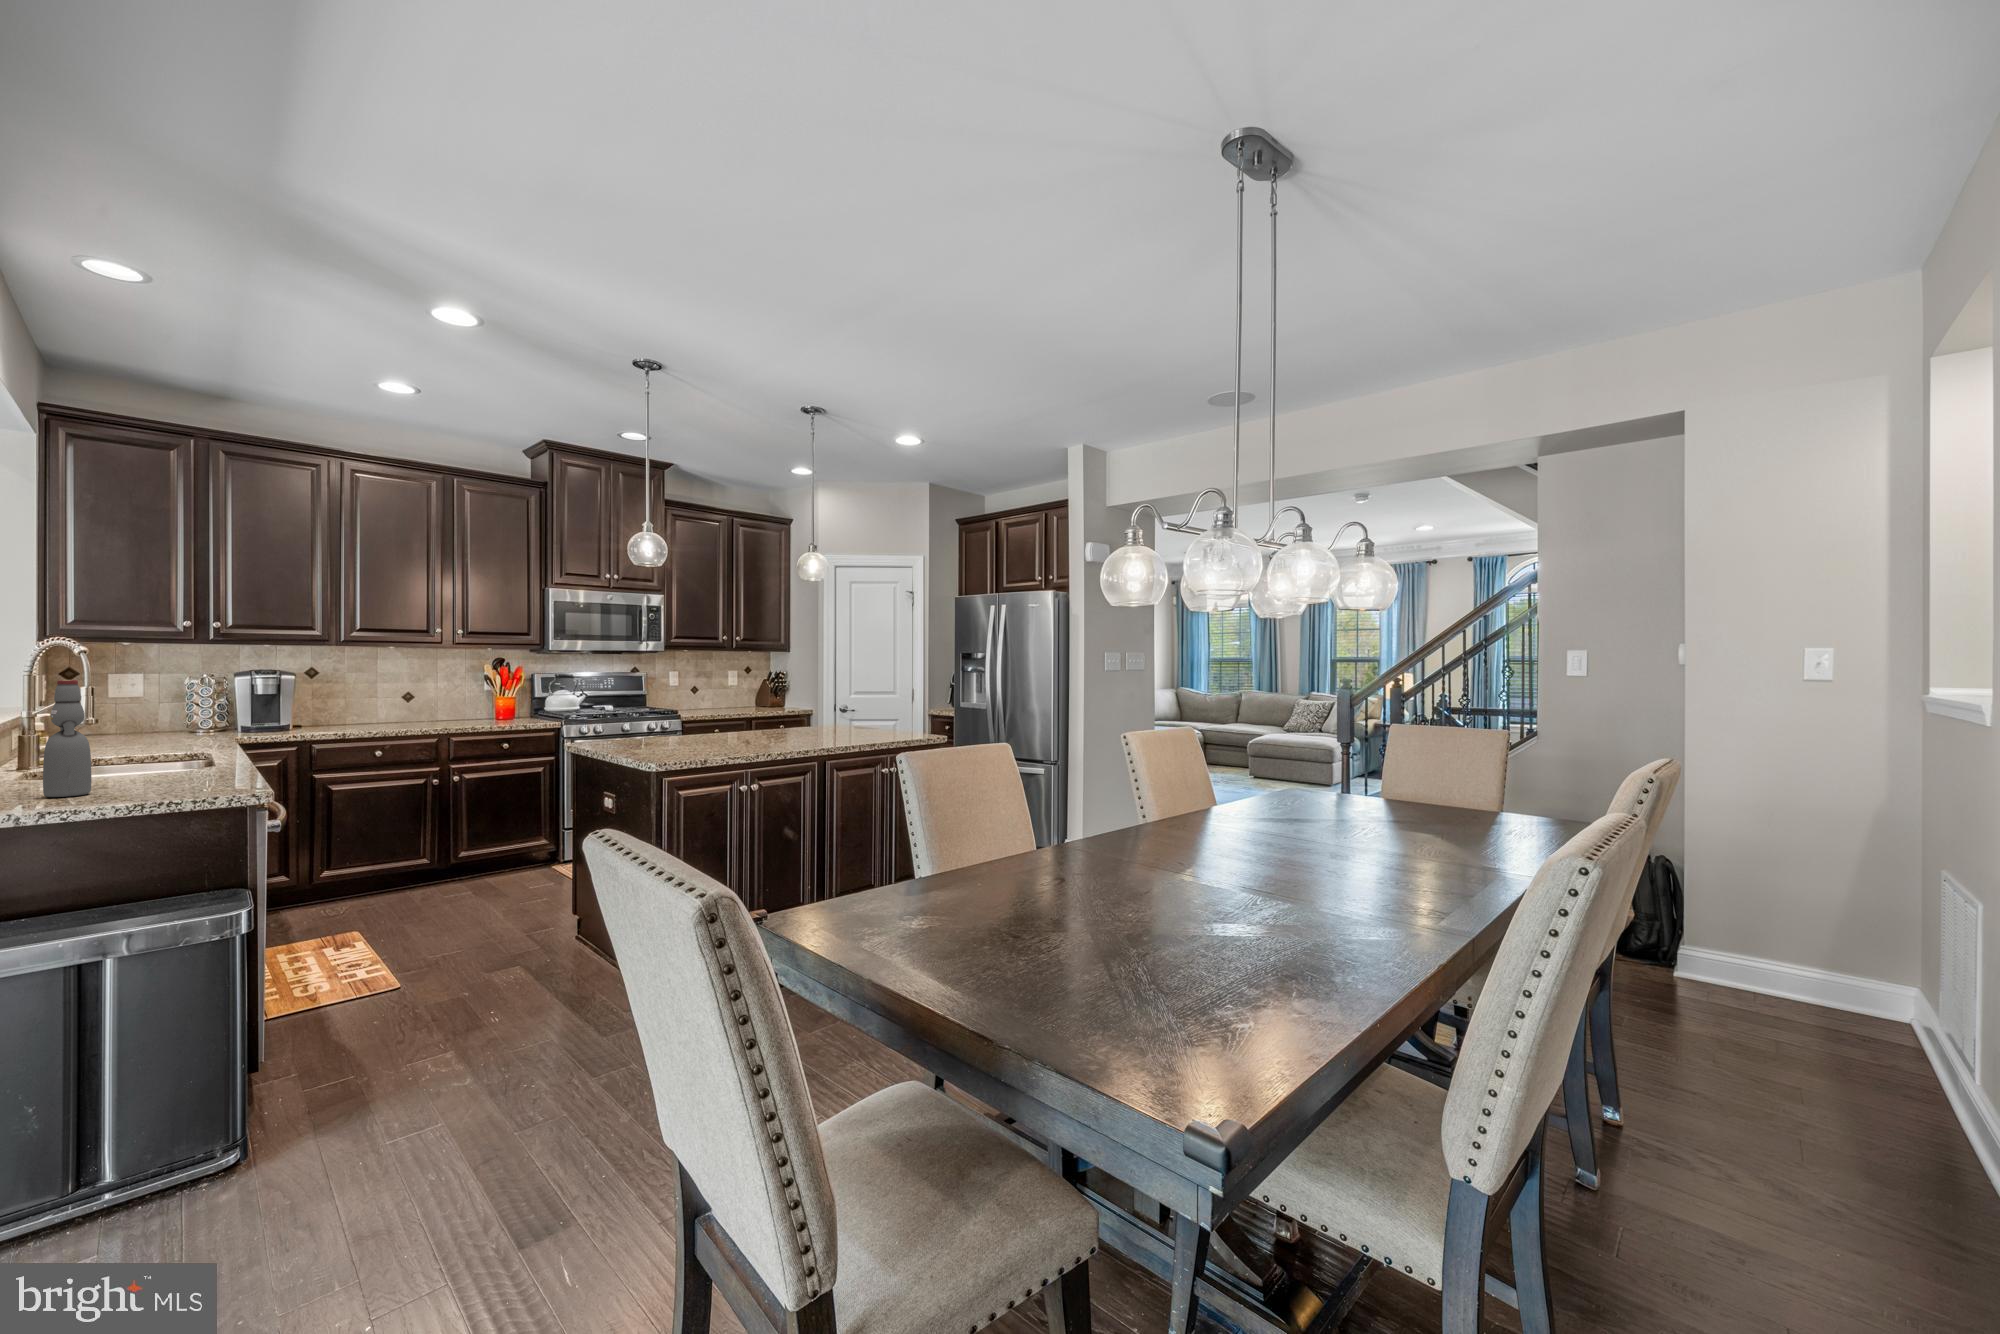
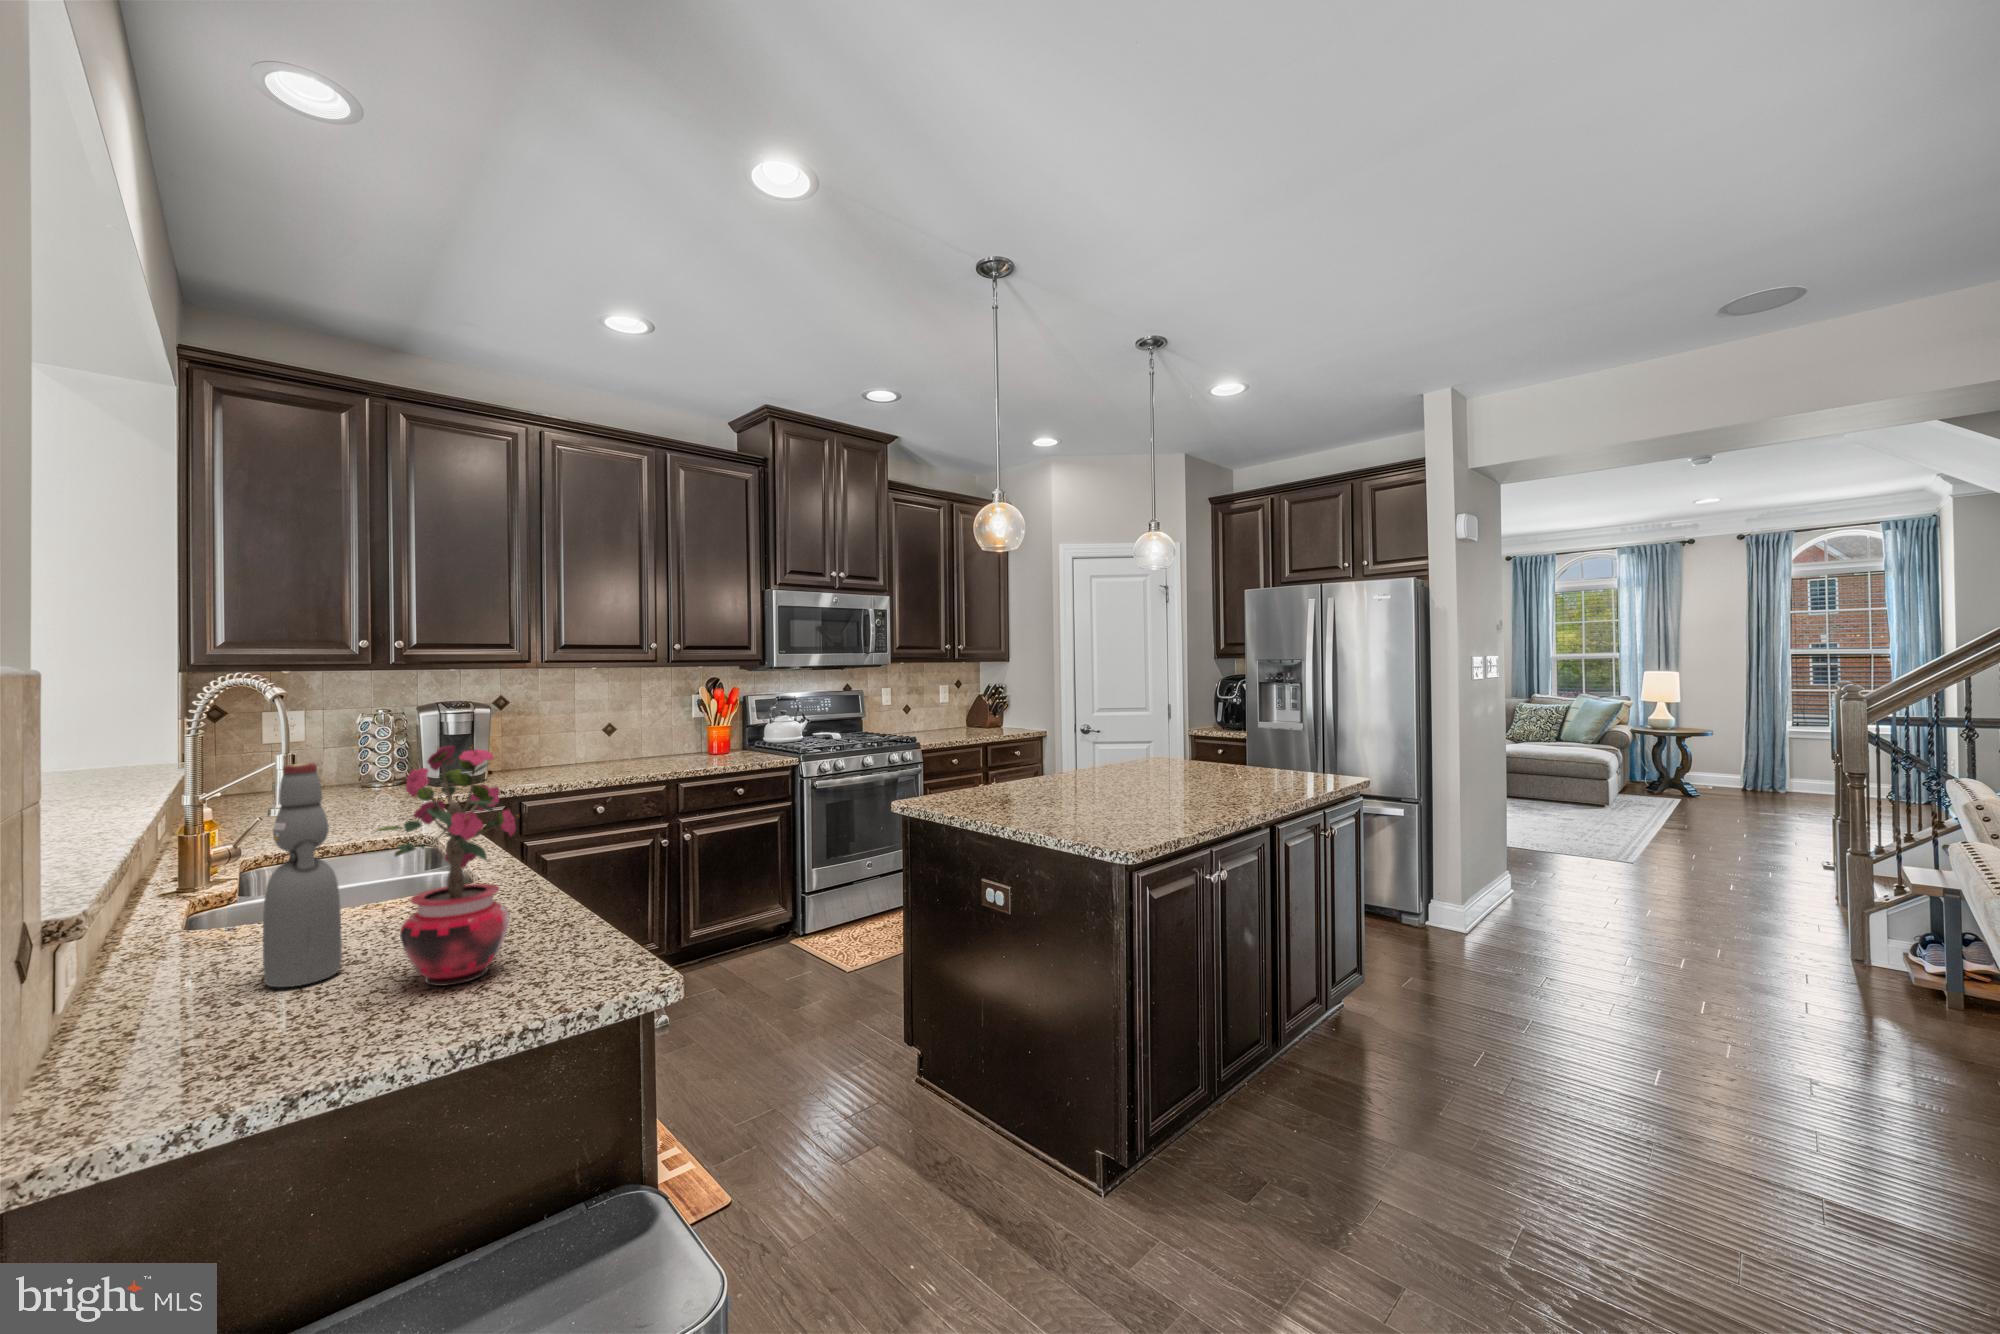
potted plant: none [98,669,193,797] -> present [375,746,516,986]

